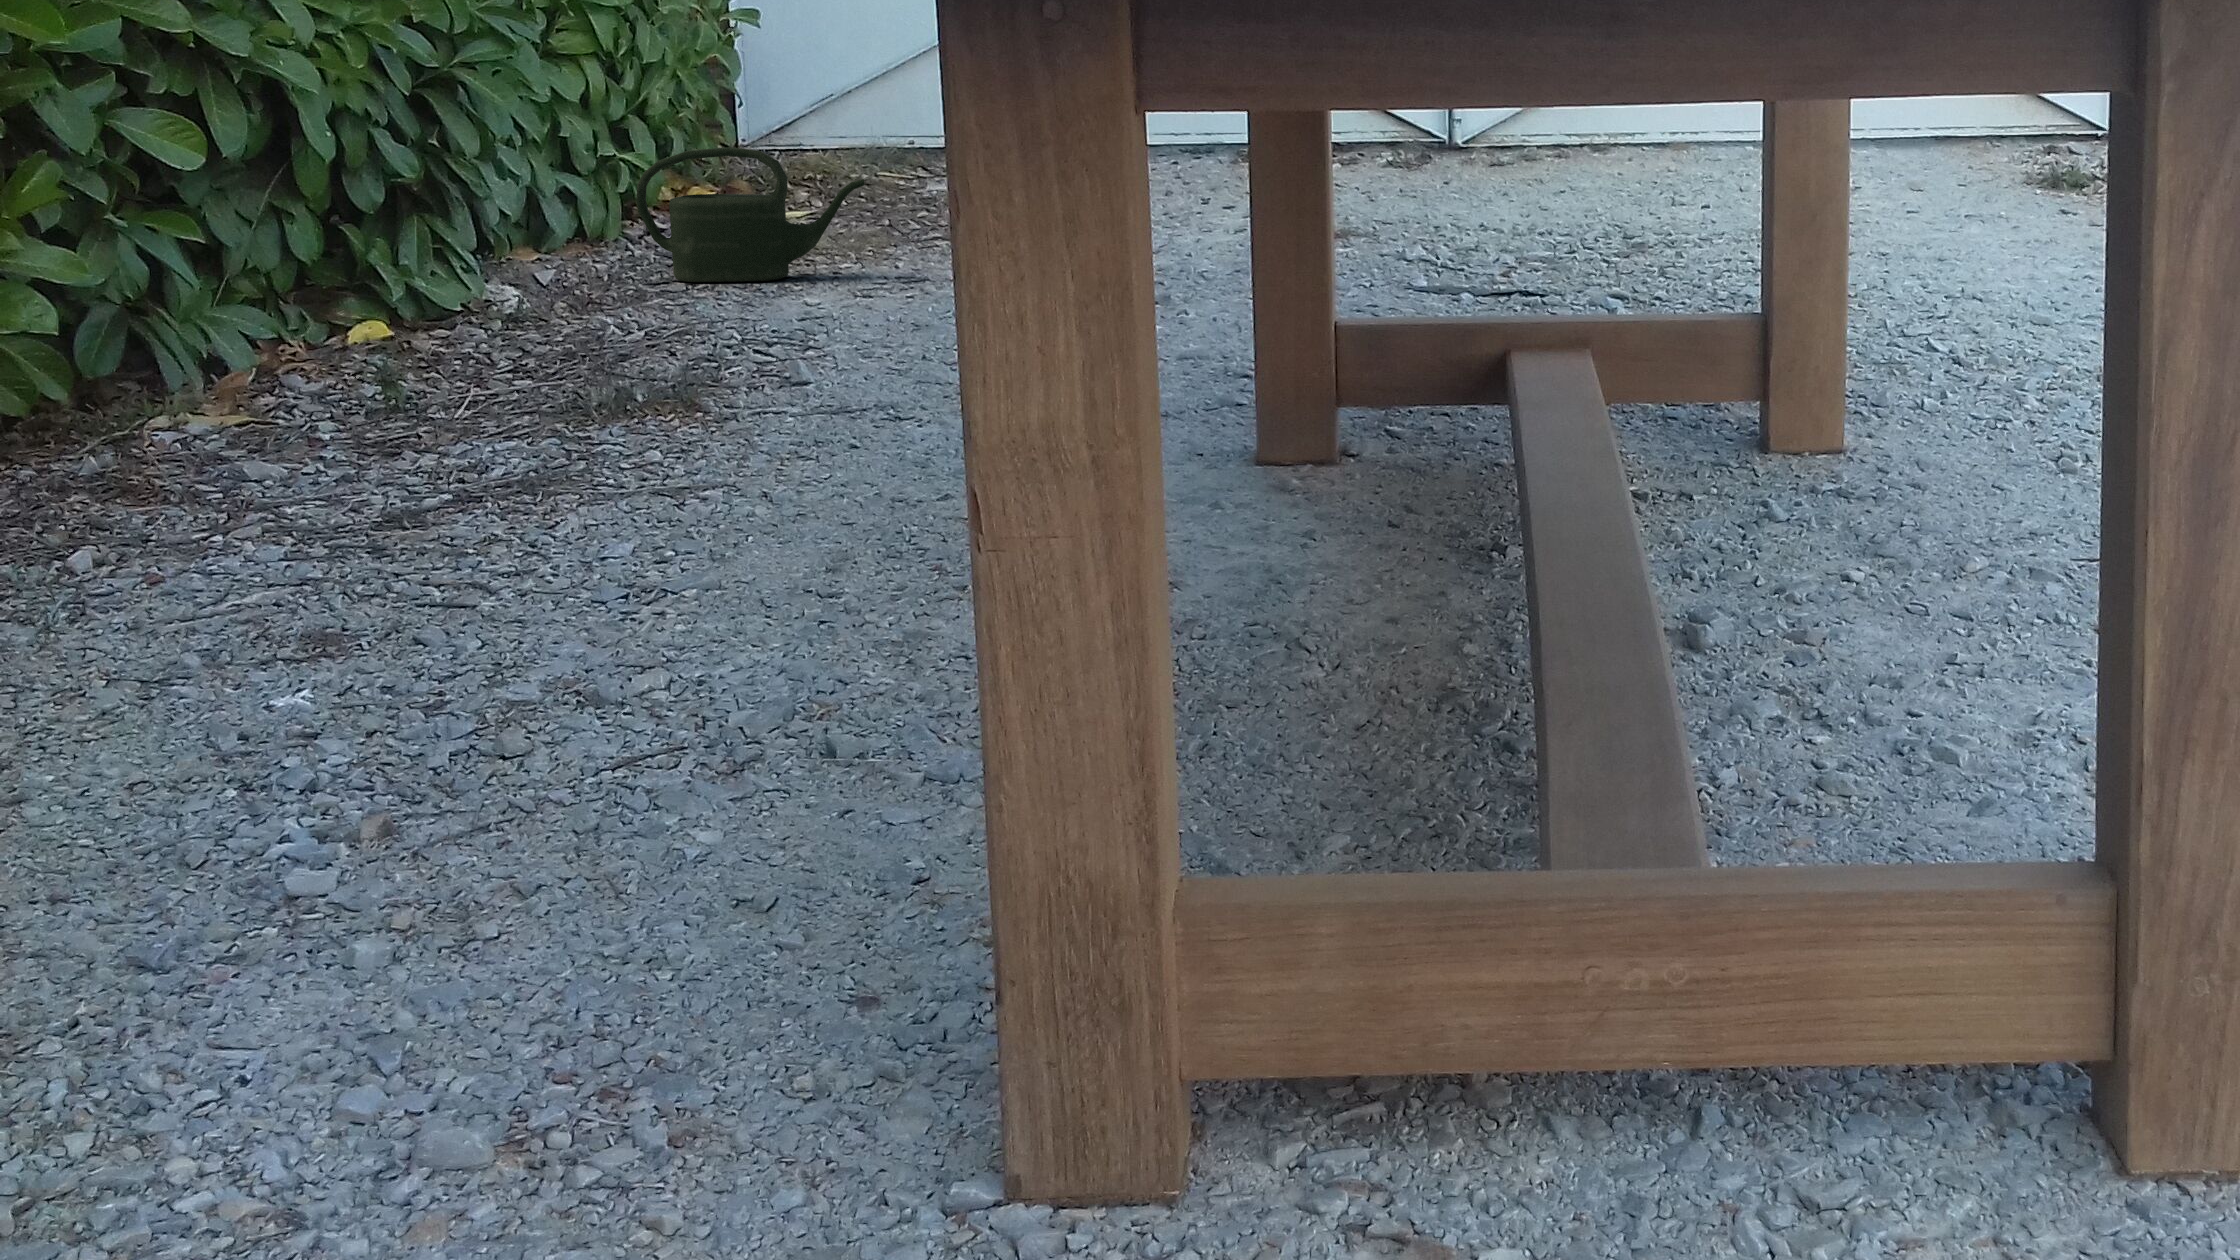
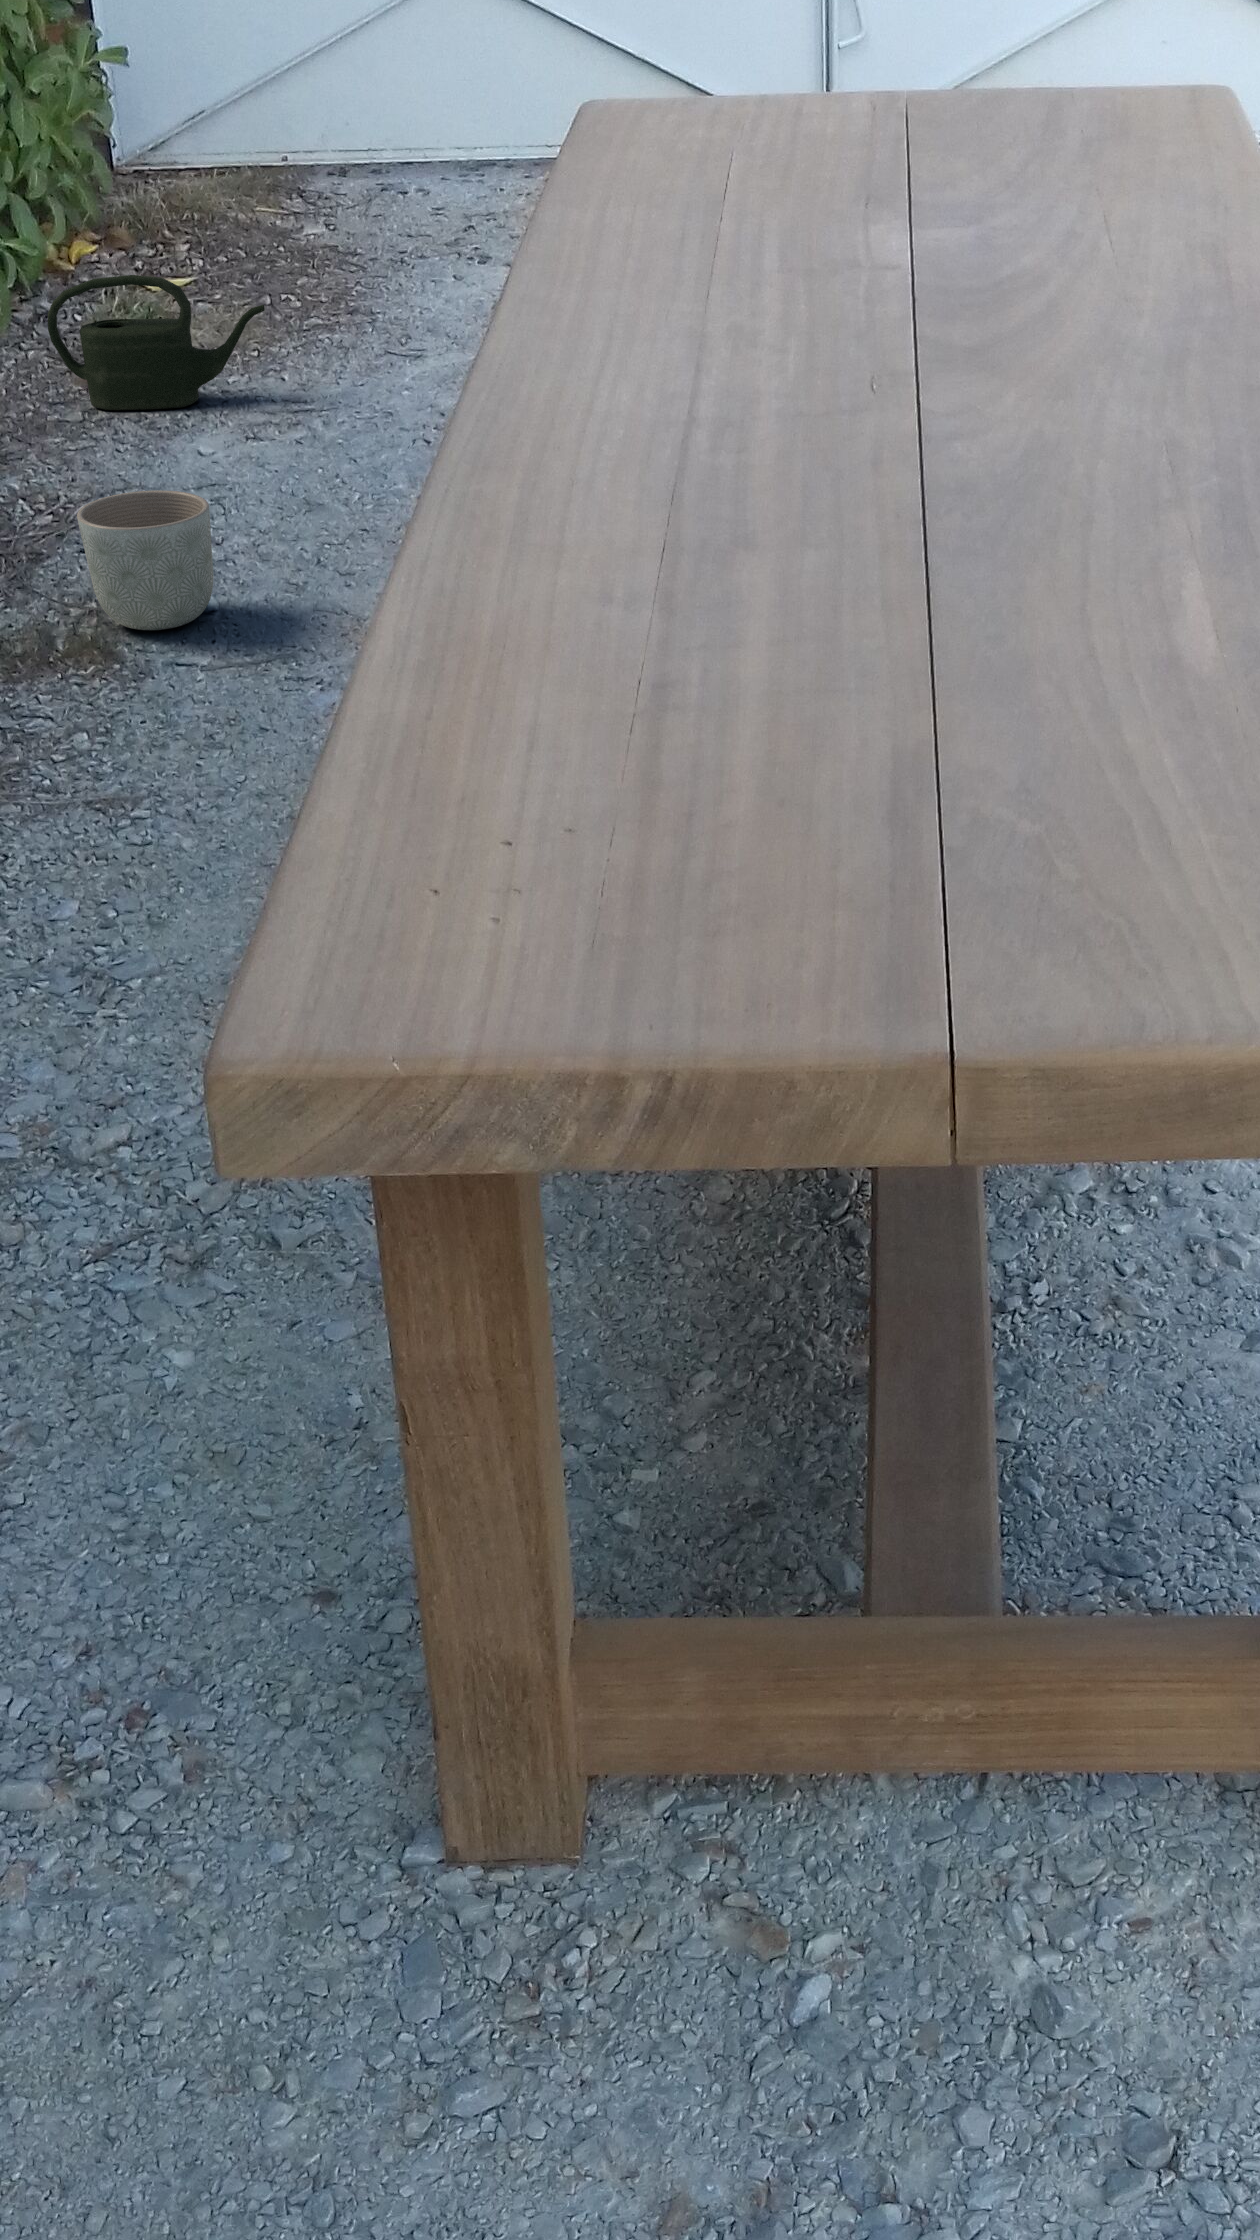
planter: none [652,262,796,396] -> present [77,490,213,630]

